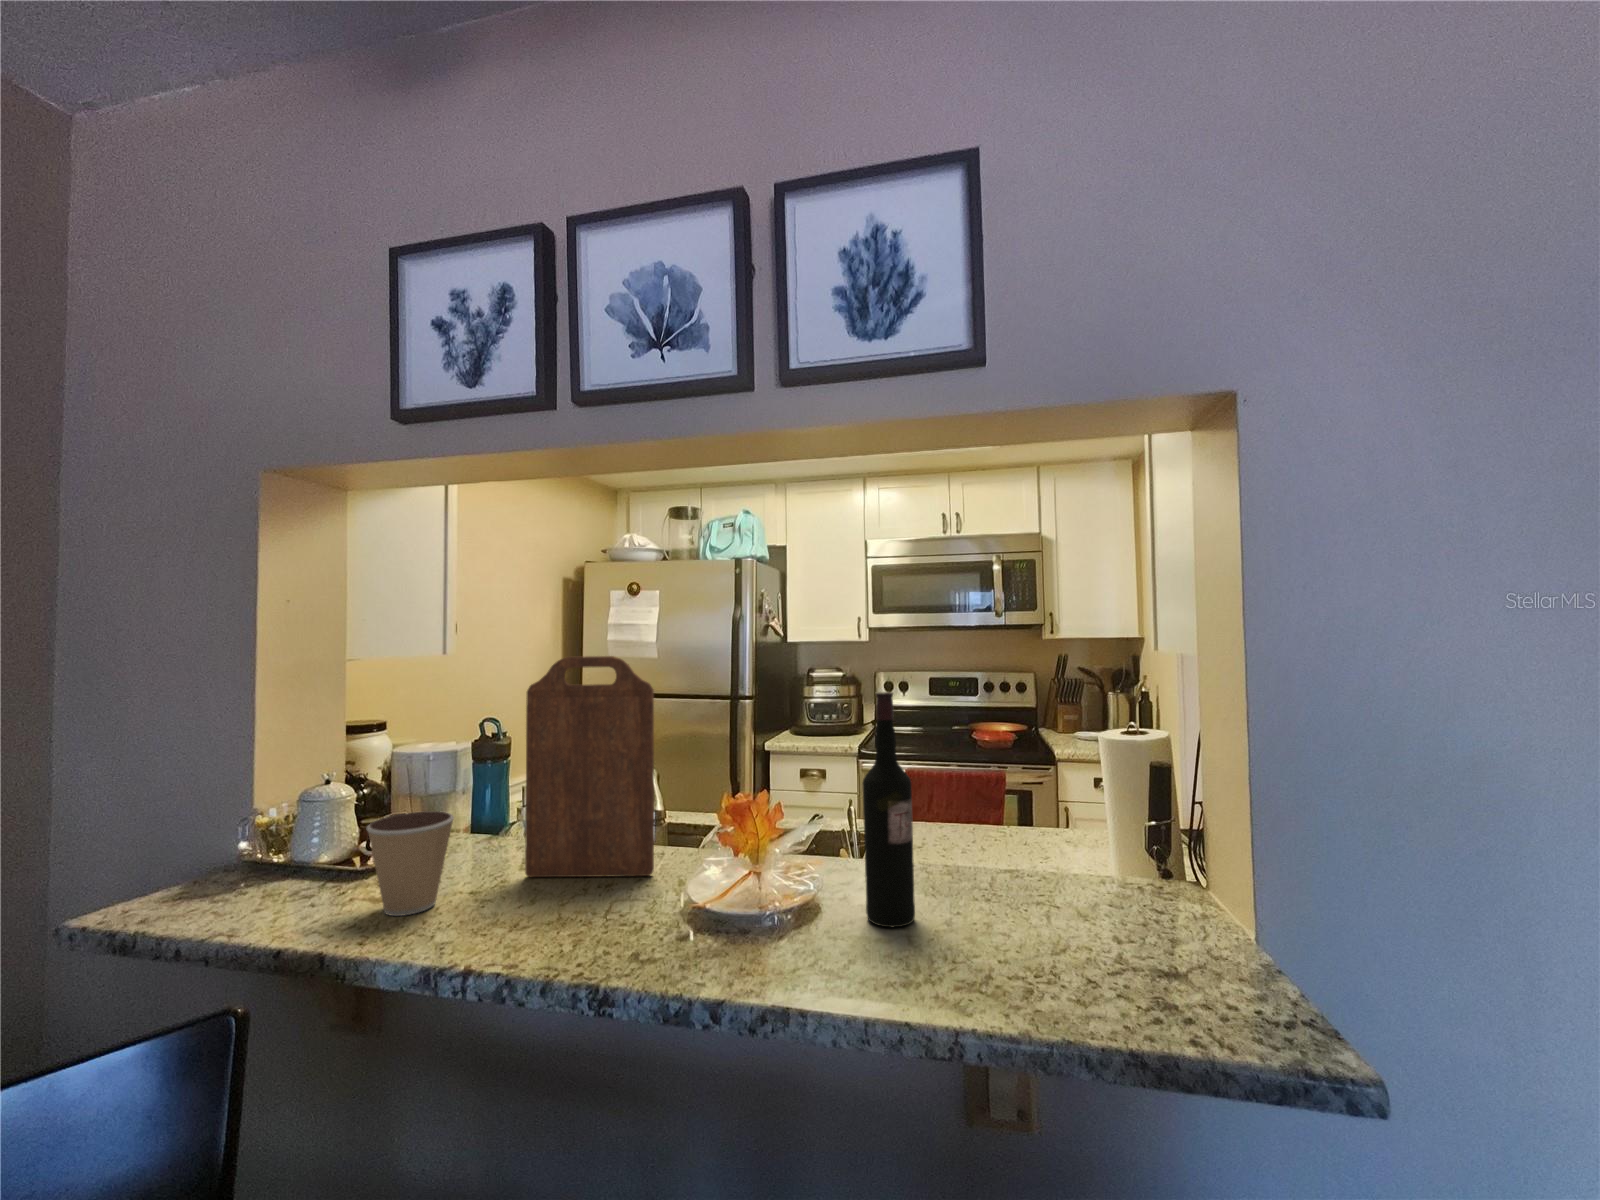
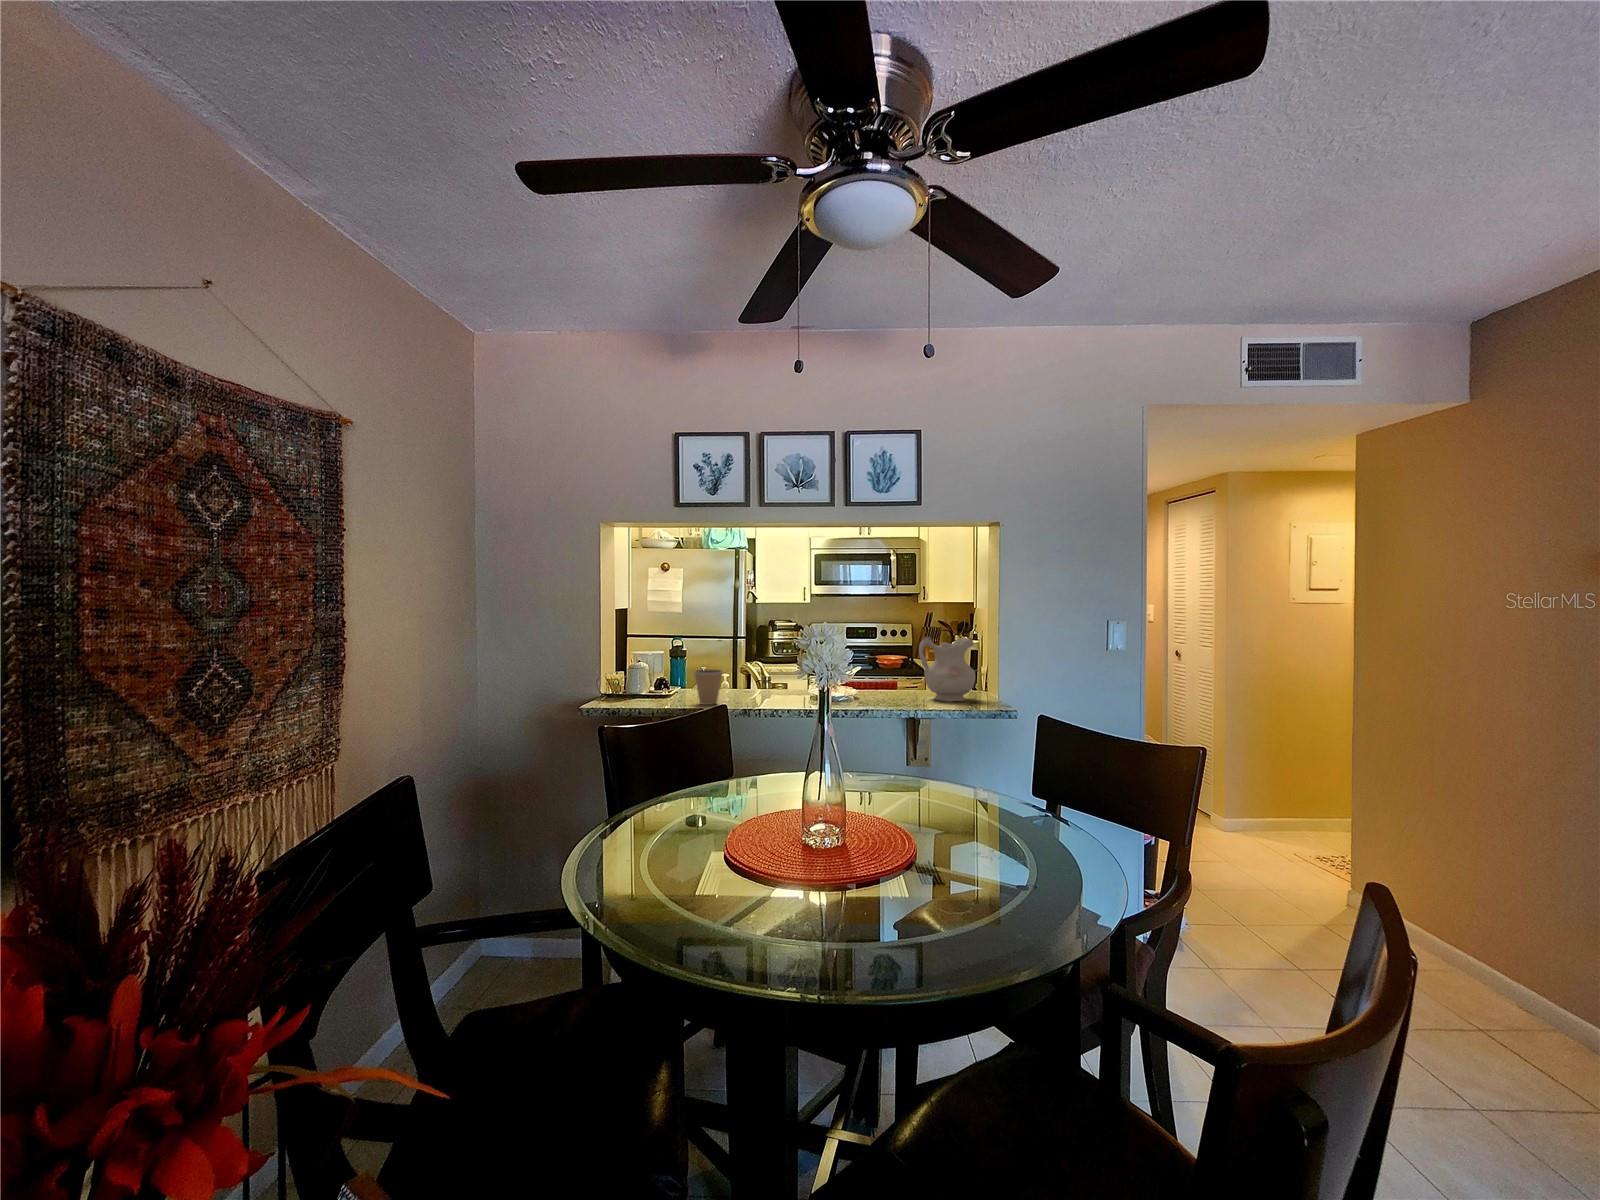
cutting board: present [525,656,654,877] -> none [735,609,786,698]
wine bottle: present [862,692,915,927] -> none [877,623,894,702]
ceramic pitcher: none [988,730,1167,936] -> present [919,637,975,702]

